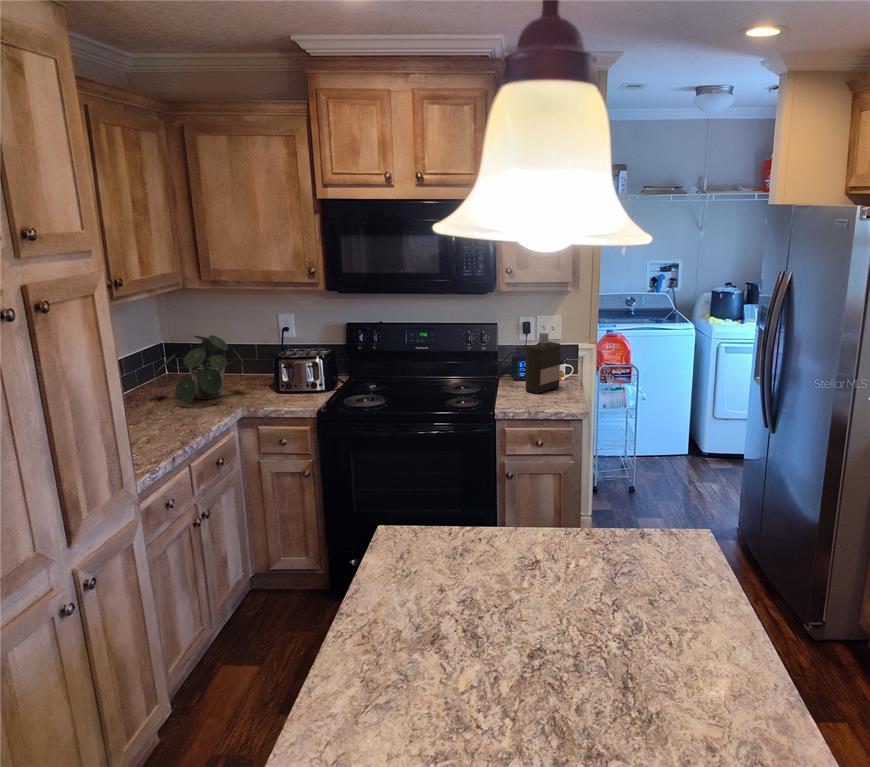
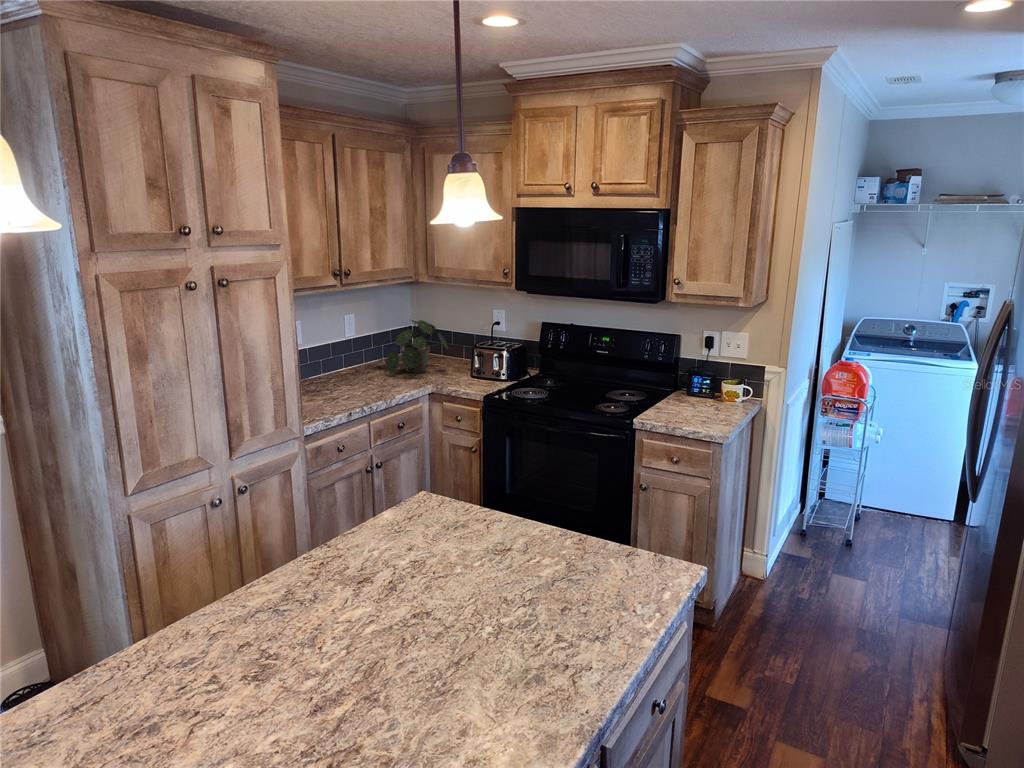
bottle: present [526,333,560,394] -> none [688,351,729,411]

